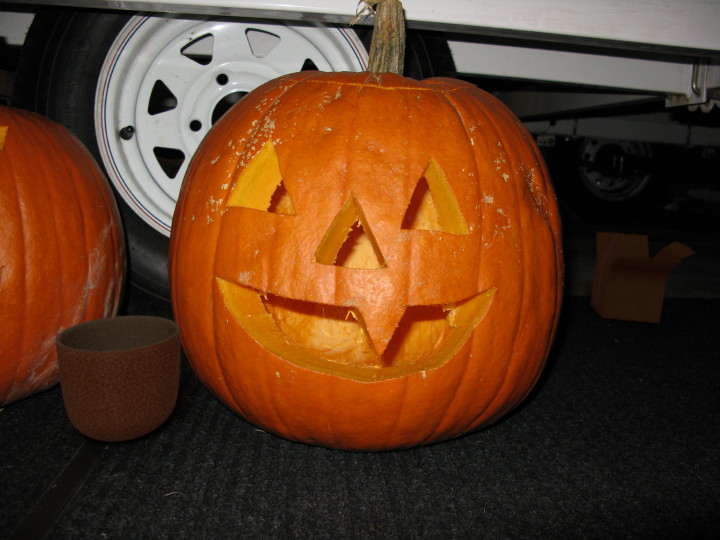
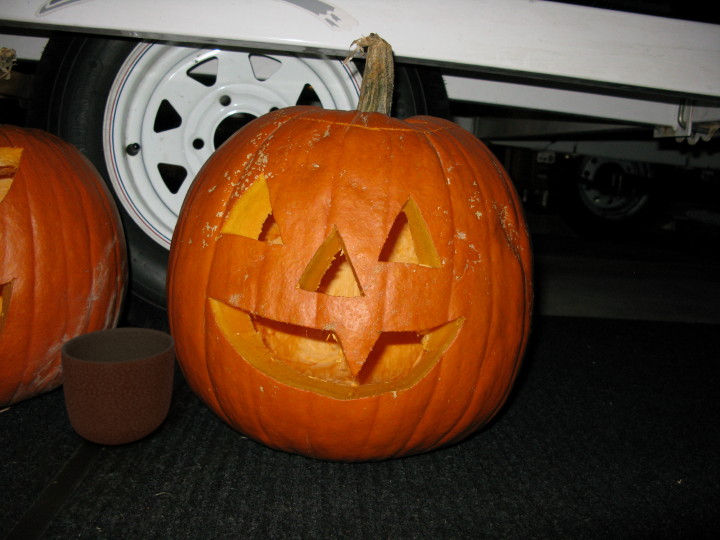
cardboard box: present [590,232,695,323] -> none [576,255,678,347]

